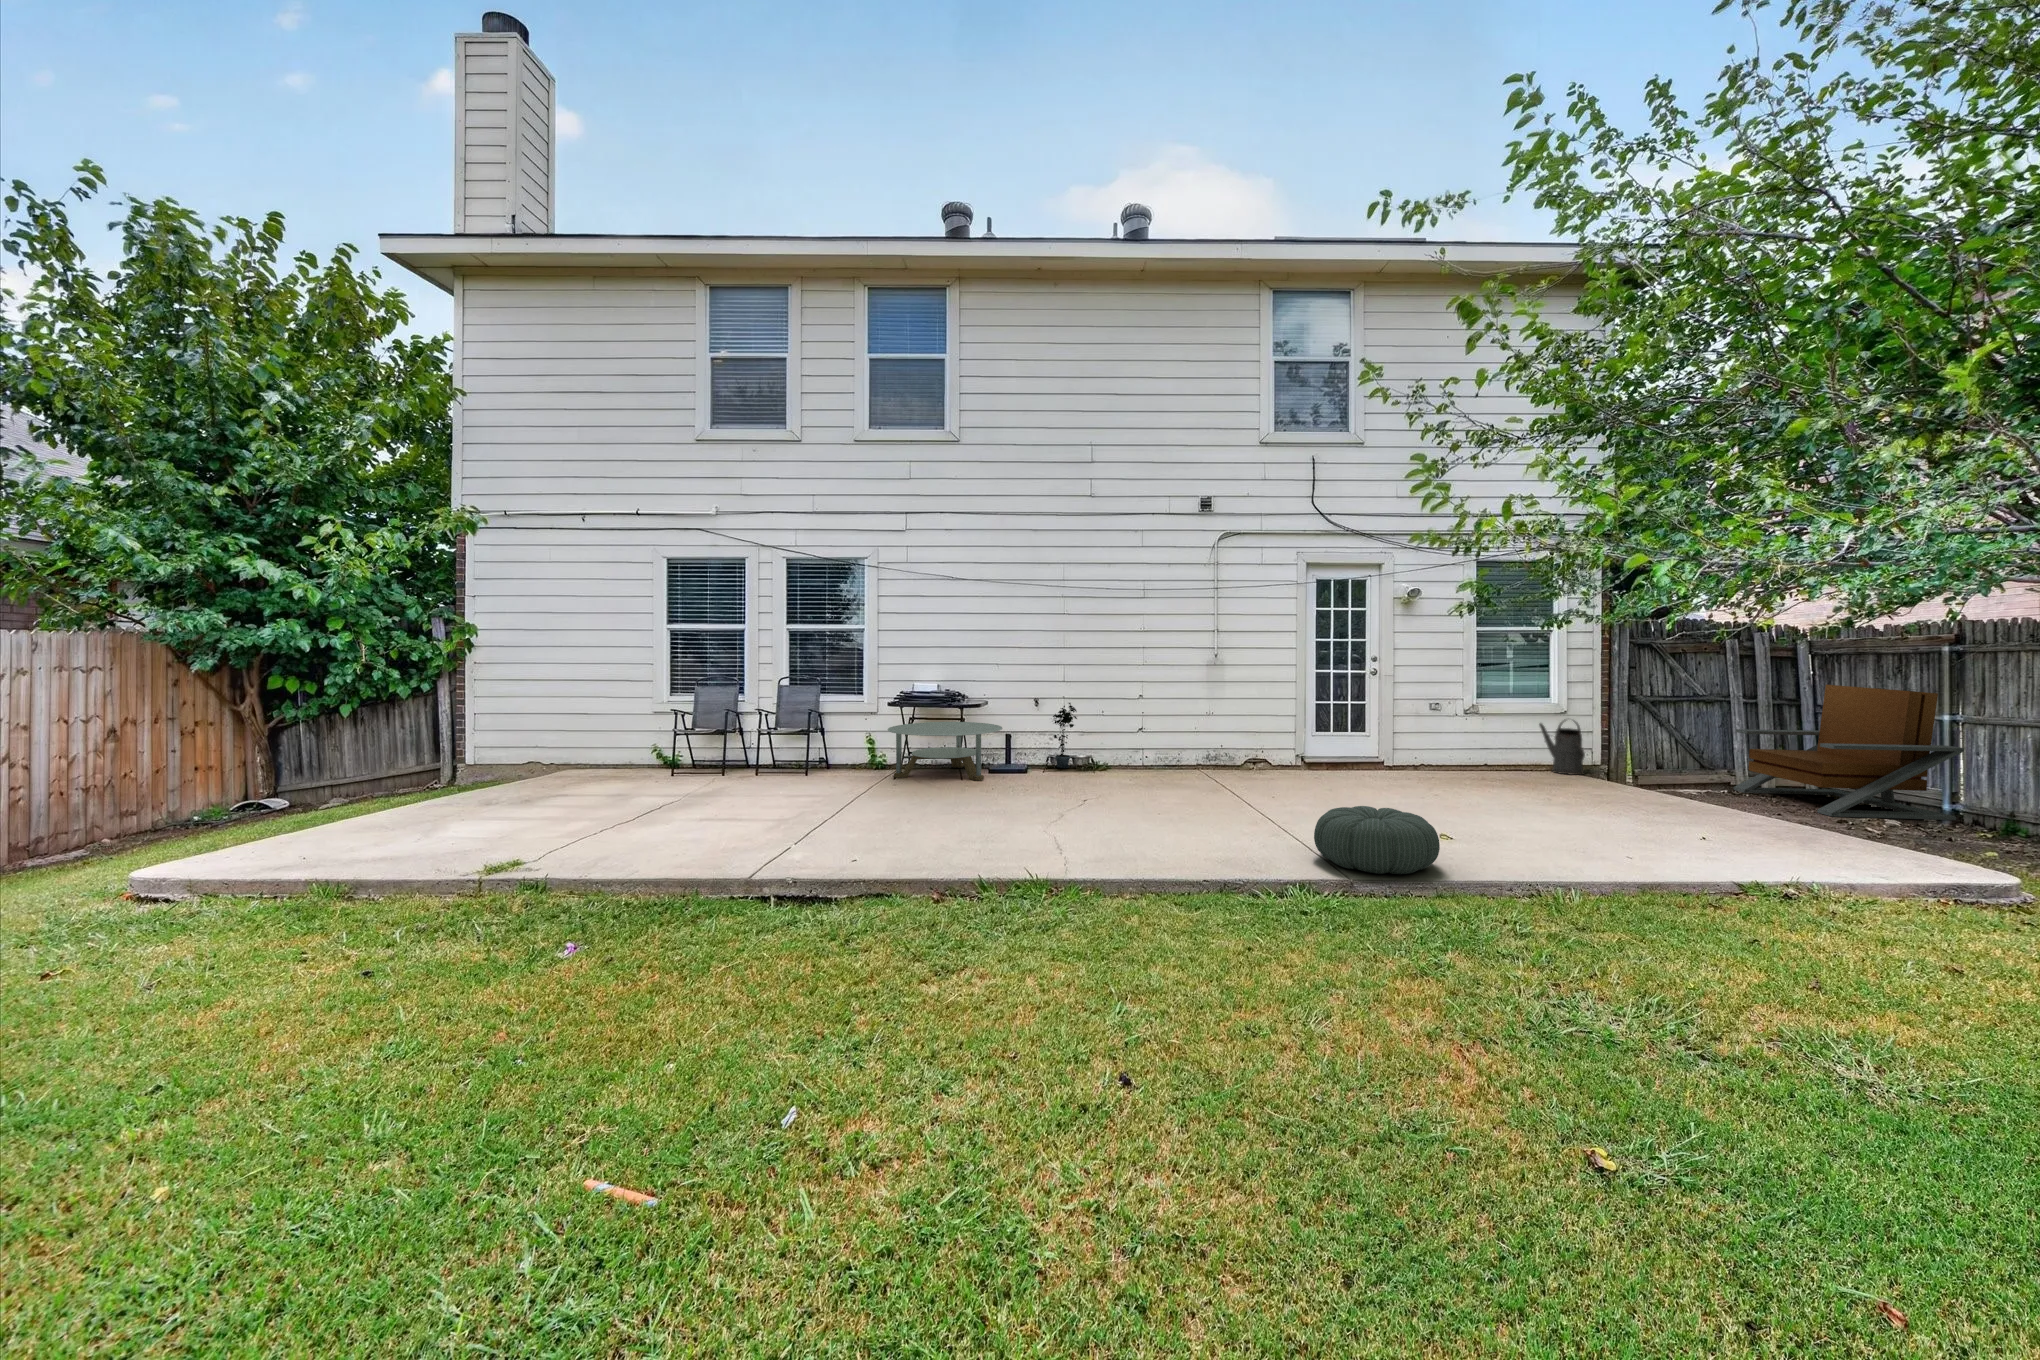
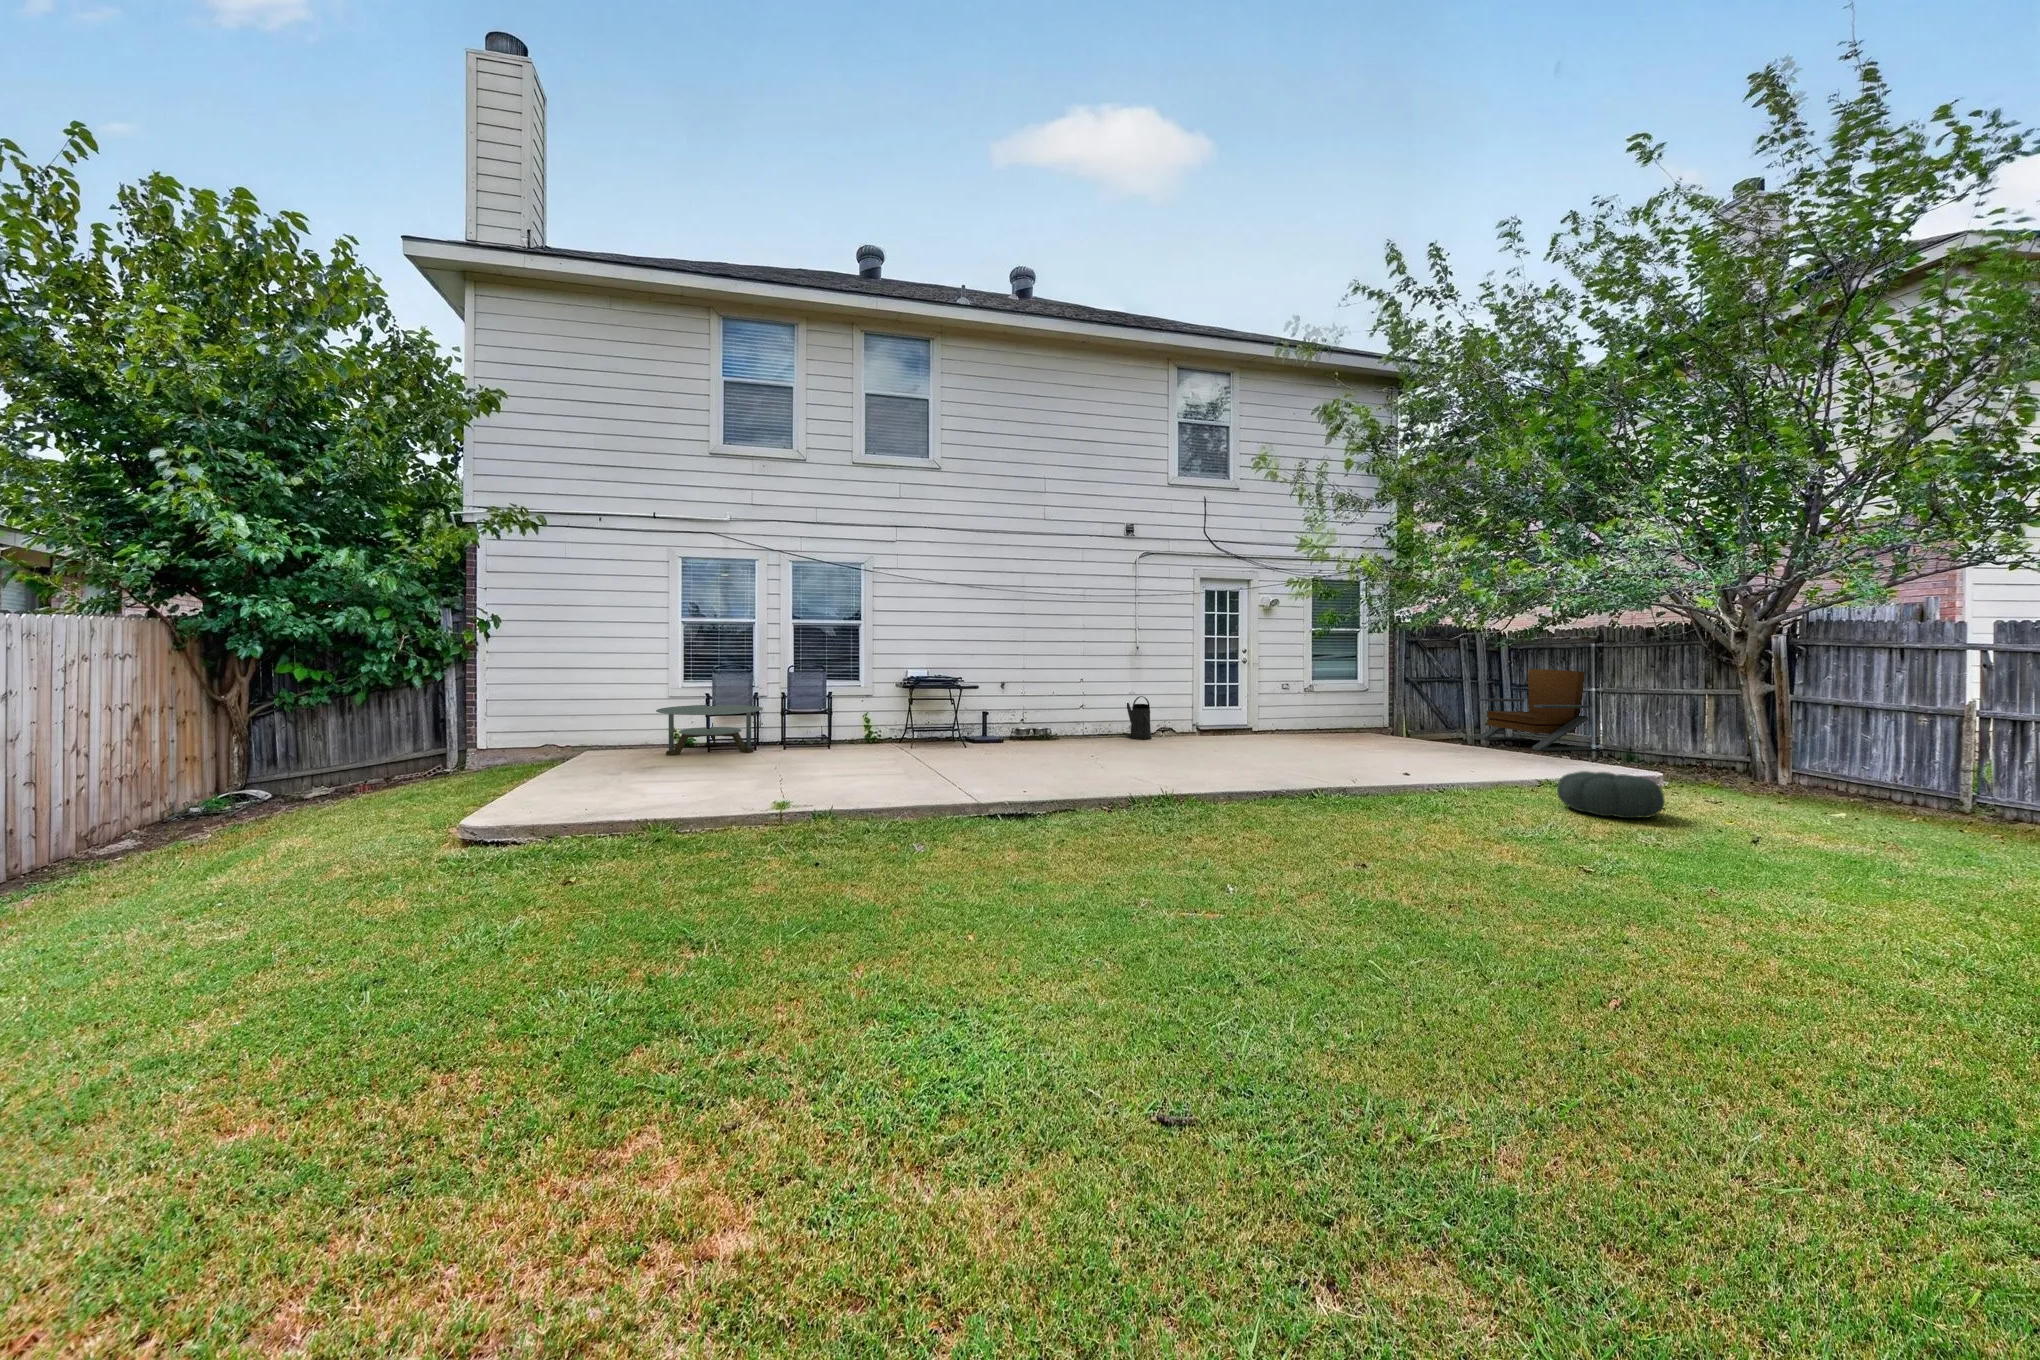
potted plant: present [1053,703,1077,768] -> none [1019,686,1042,738]
watering can: present [1539,720,1585,775] -> present [1127,696,1151,739]
round table: present [888,722,1002,780] -> present [656,705,763,755]
pouf: present [1314,806,1440,874] -> present [1557,771,1665,818]

